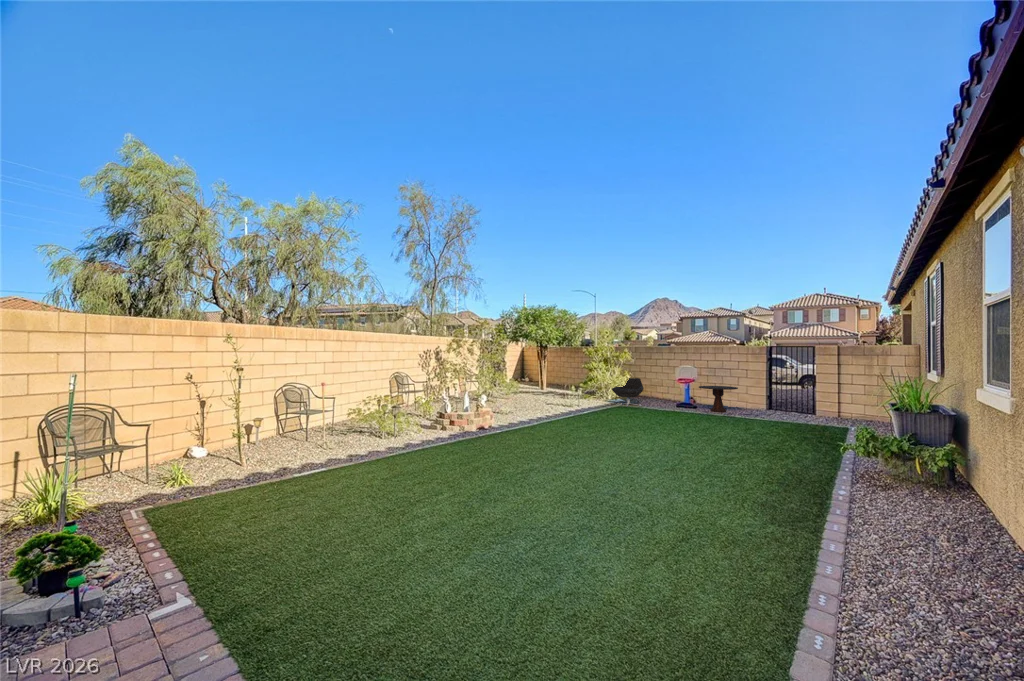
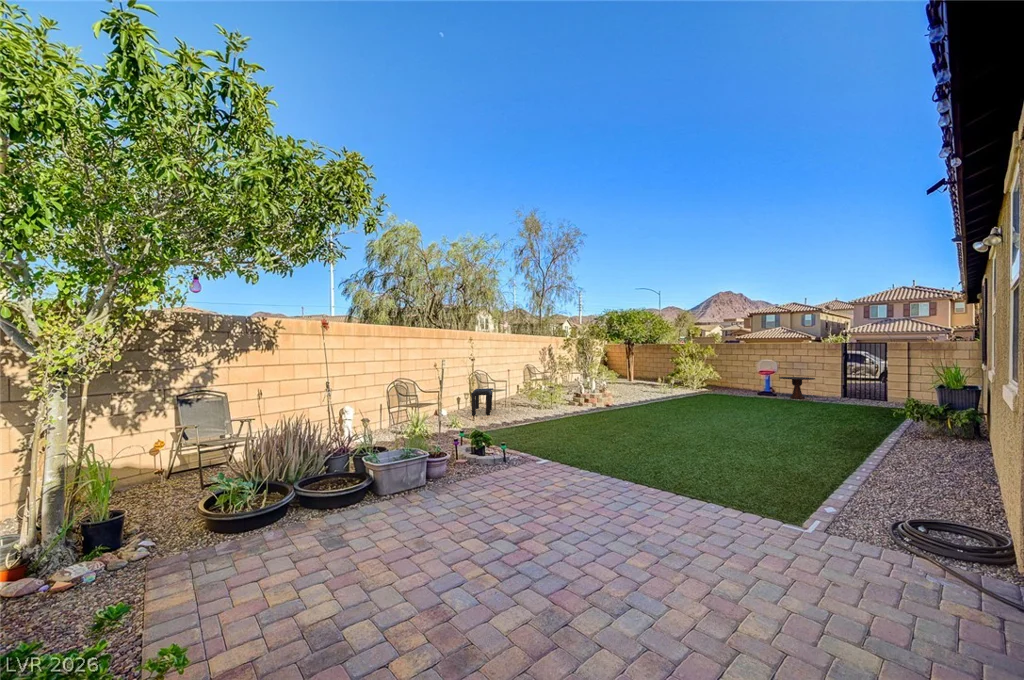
lounge chair: present [612,378,644,406] -> none [699,370,728,394]
bench: none [279,407,328,448] -> present [471,388,493,415]

